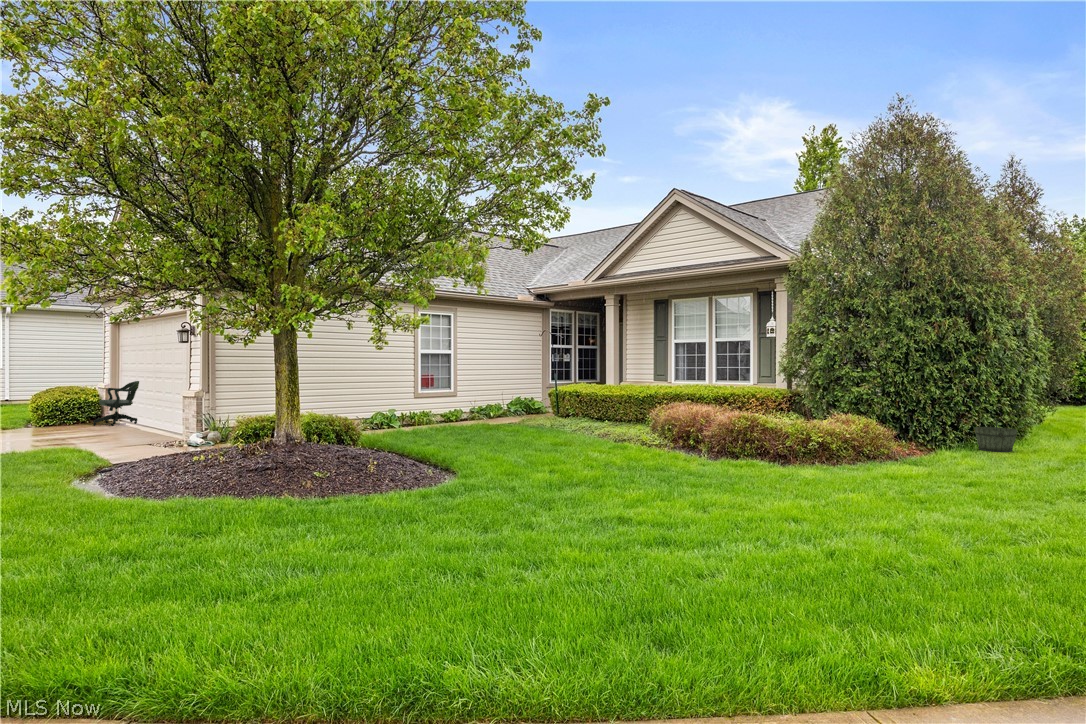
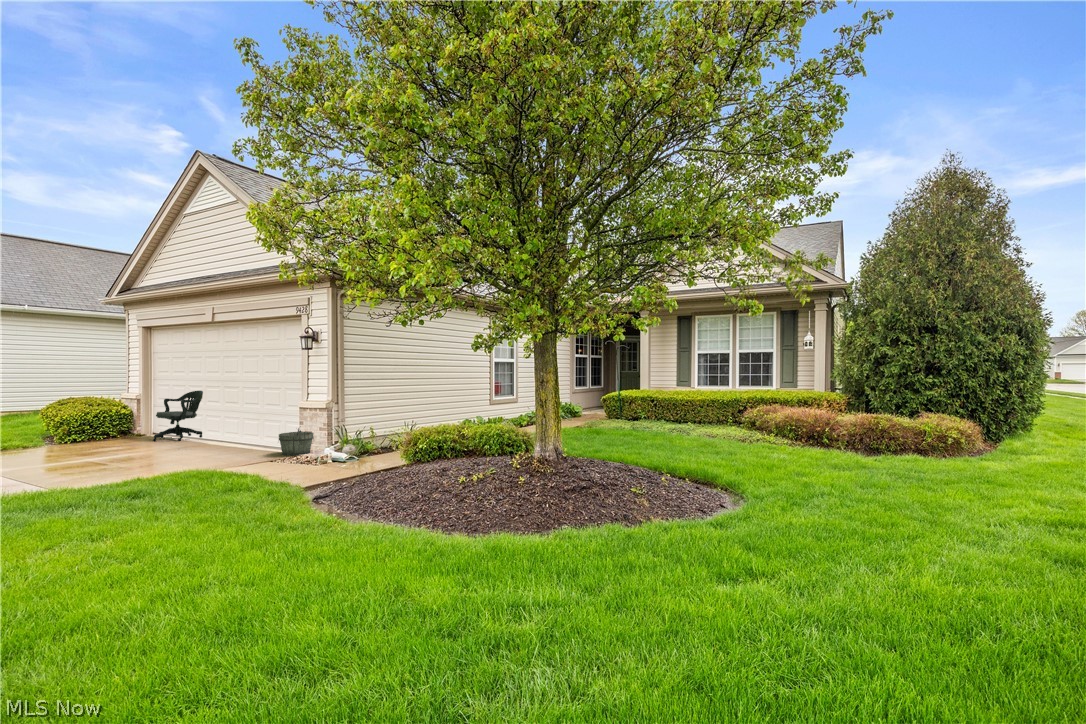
wooden bucket: present [975,421,1017,452] -> present [279,428,314,455]

